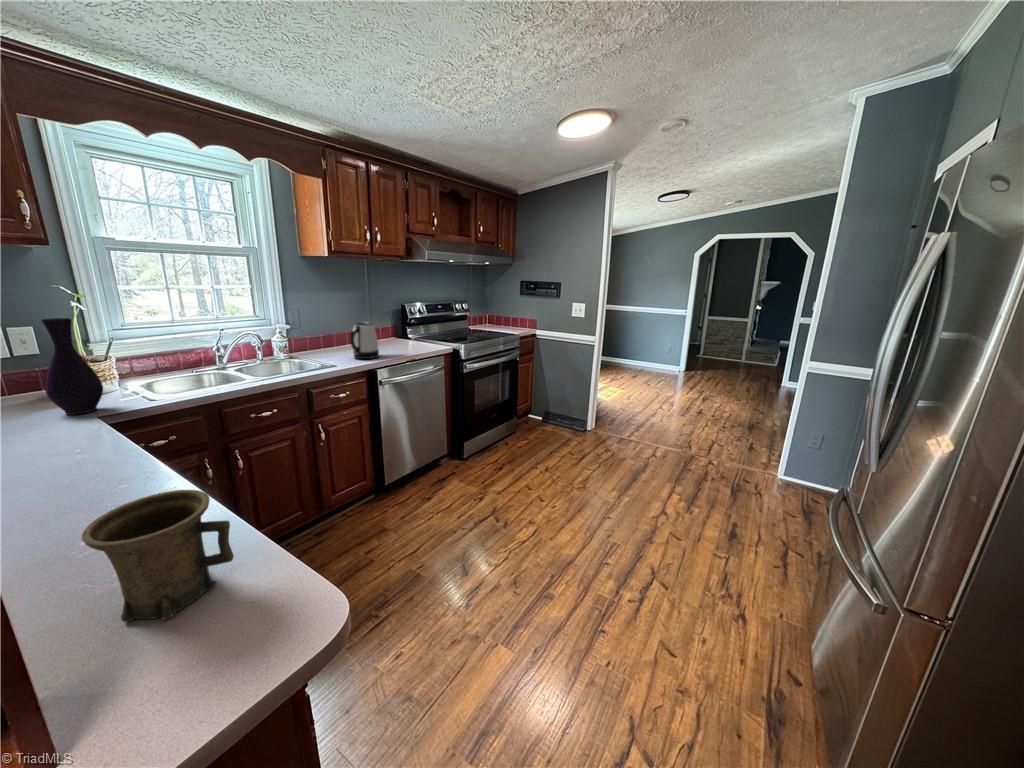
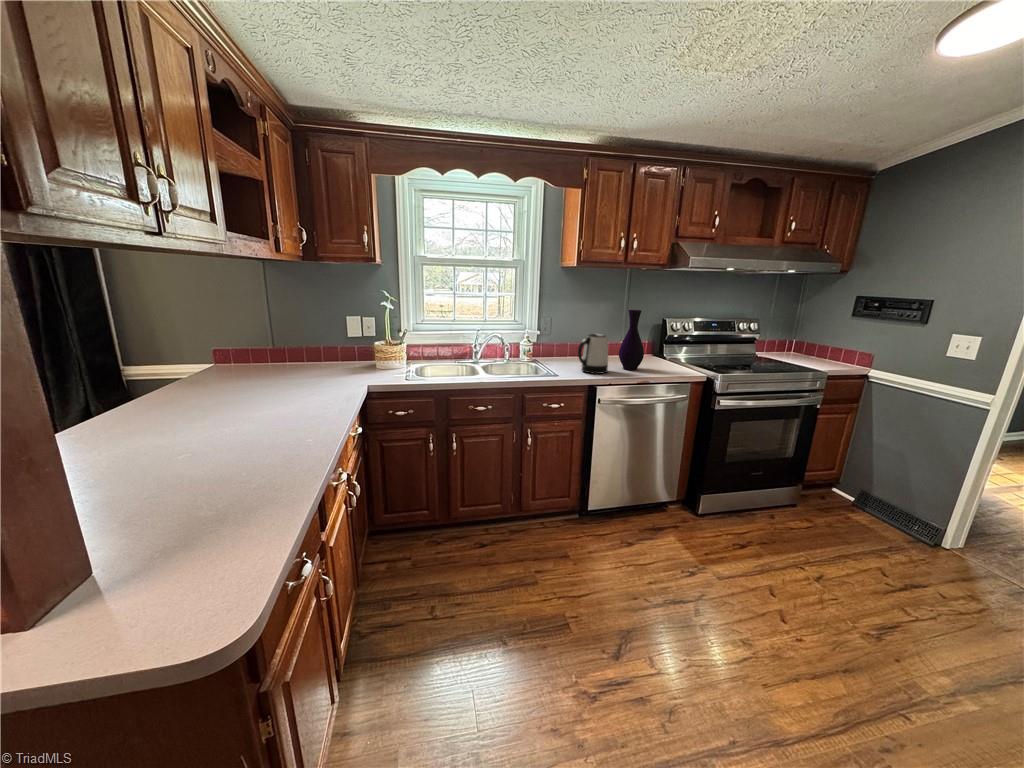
vase: present [41,318,103,415] -> present [619,310,644,370]
mug: present [82,490,234,622] -> none [181,450,271,548]

